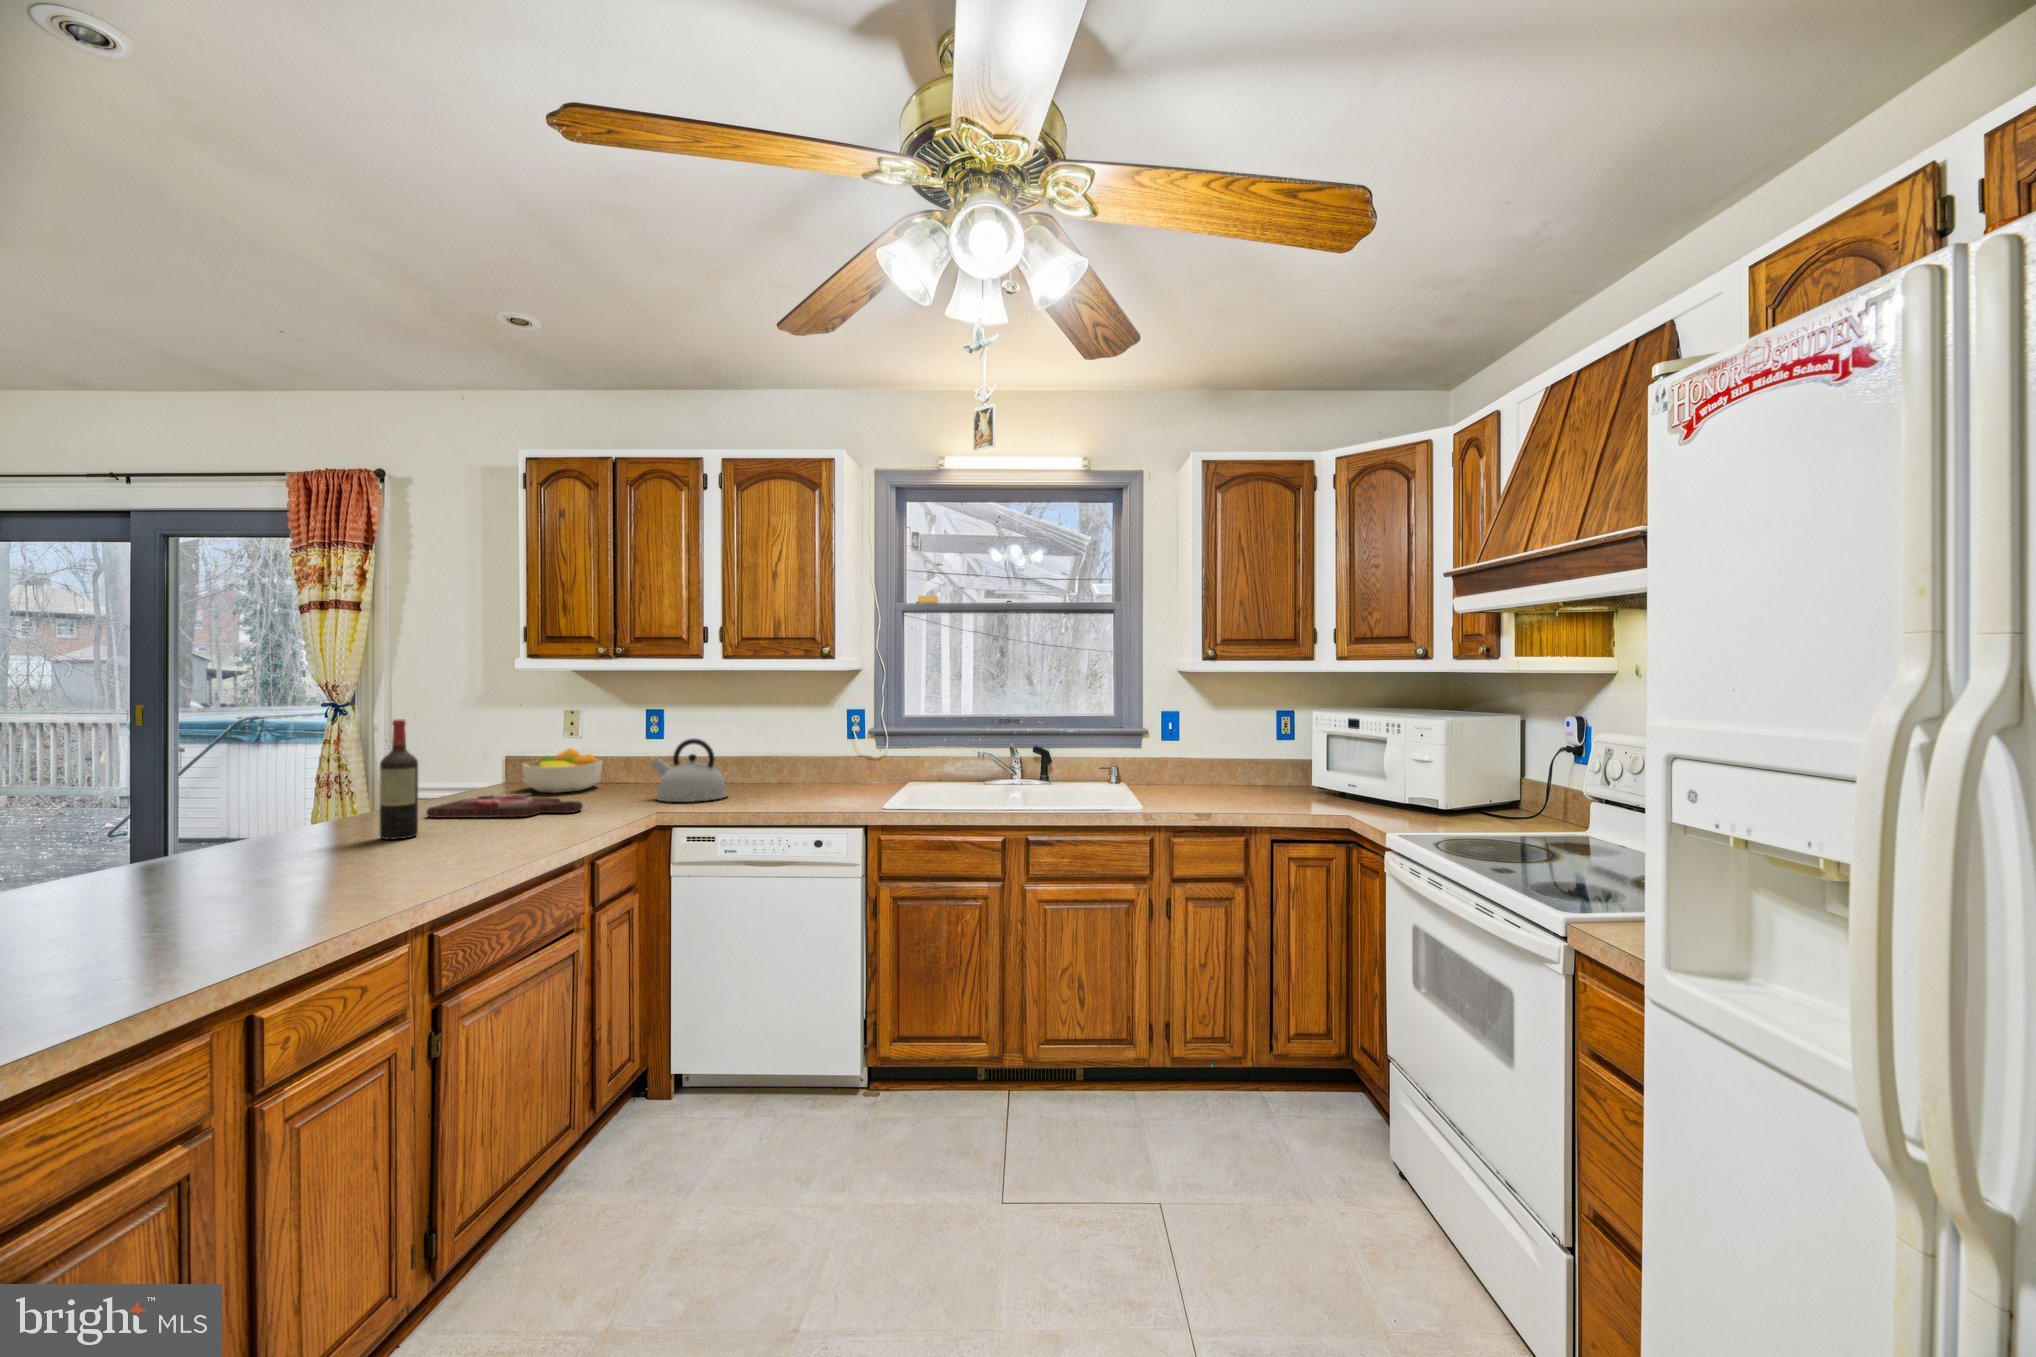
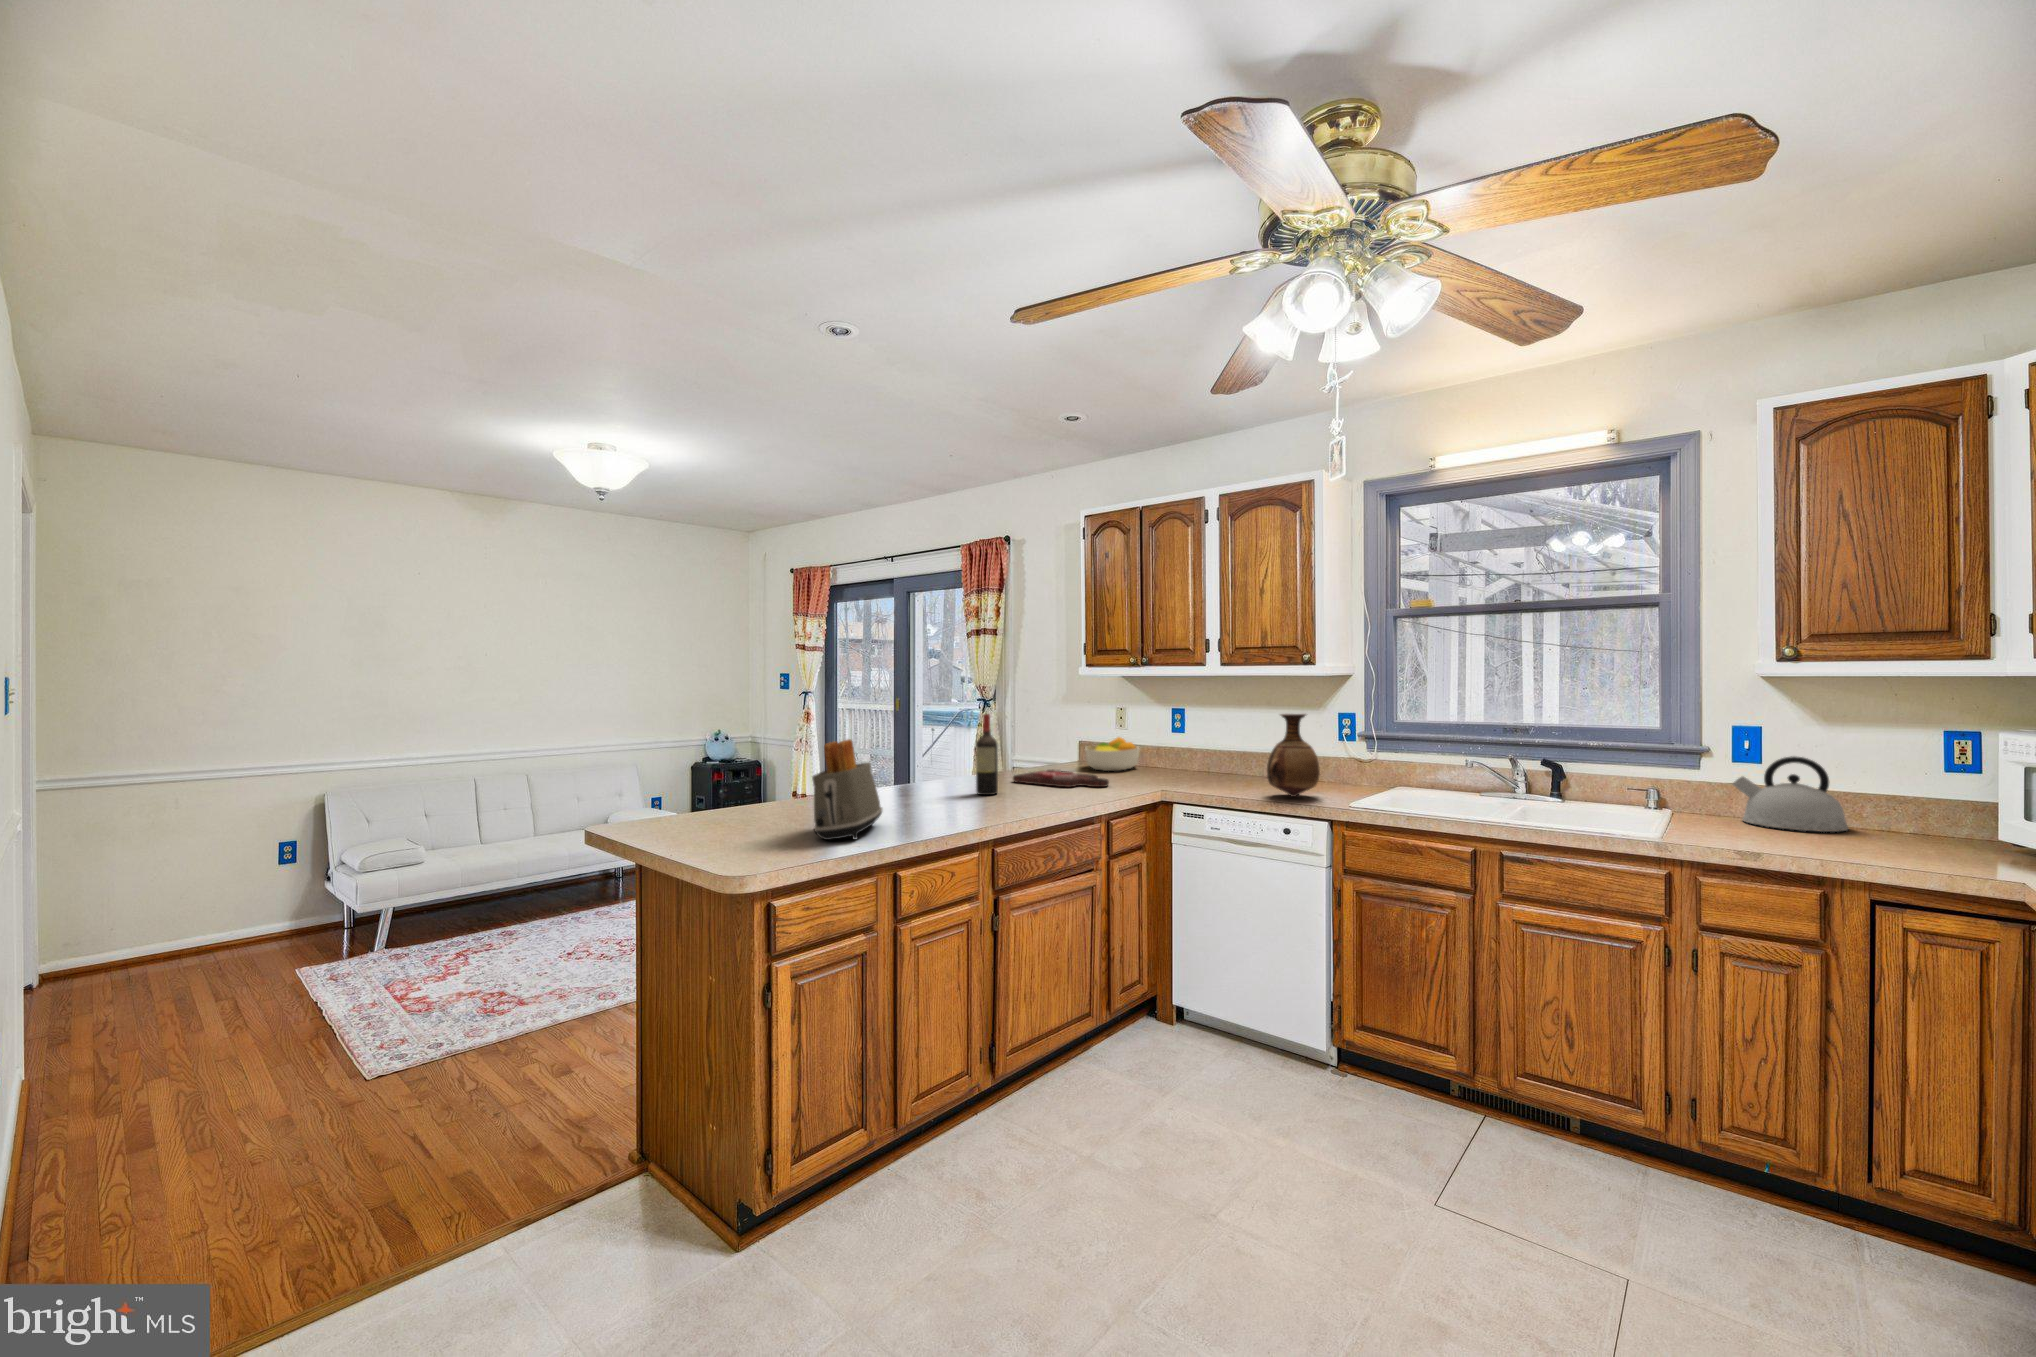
vase: none [789,711,845,803] -> present [1267,714,1320,797]
kettle: present [652,739,727,802] -> present [1733,756,1849,832]
toaster: none [93,763,239,945] -> present [812,739,882,840]

